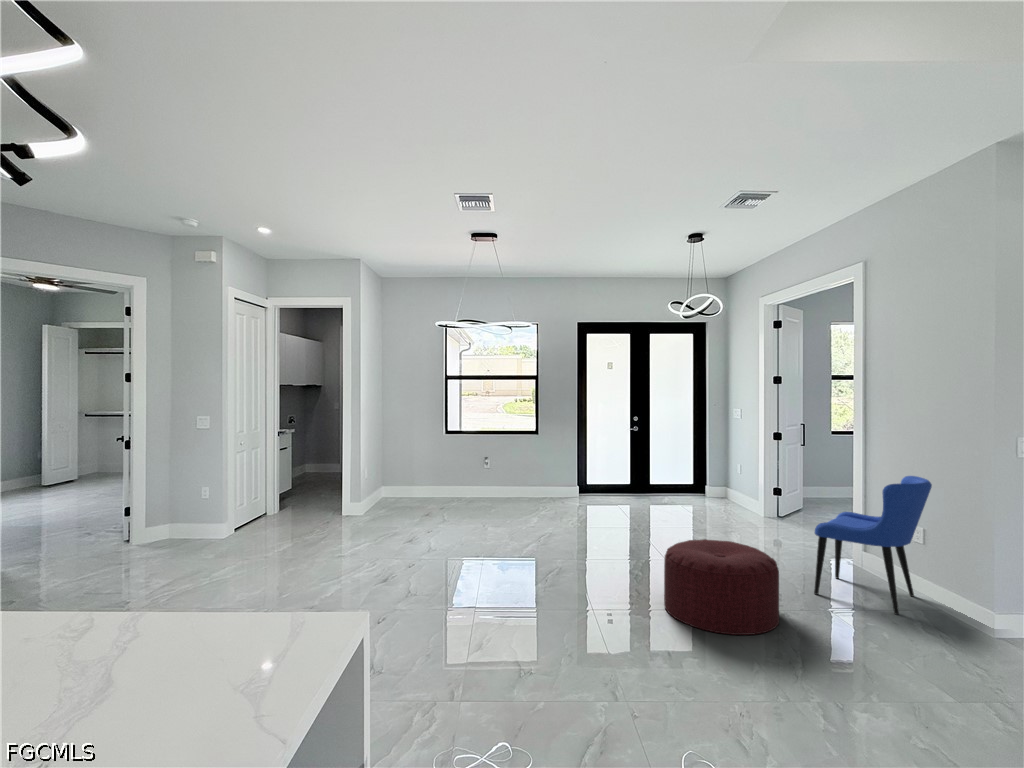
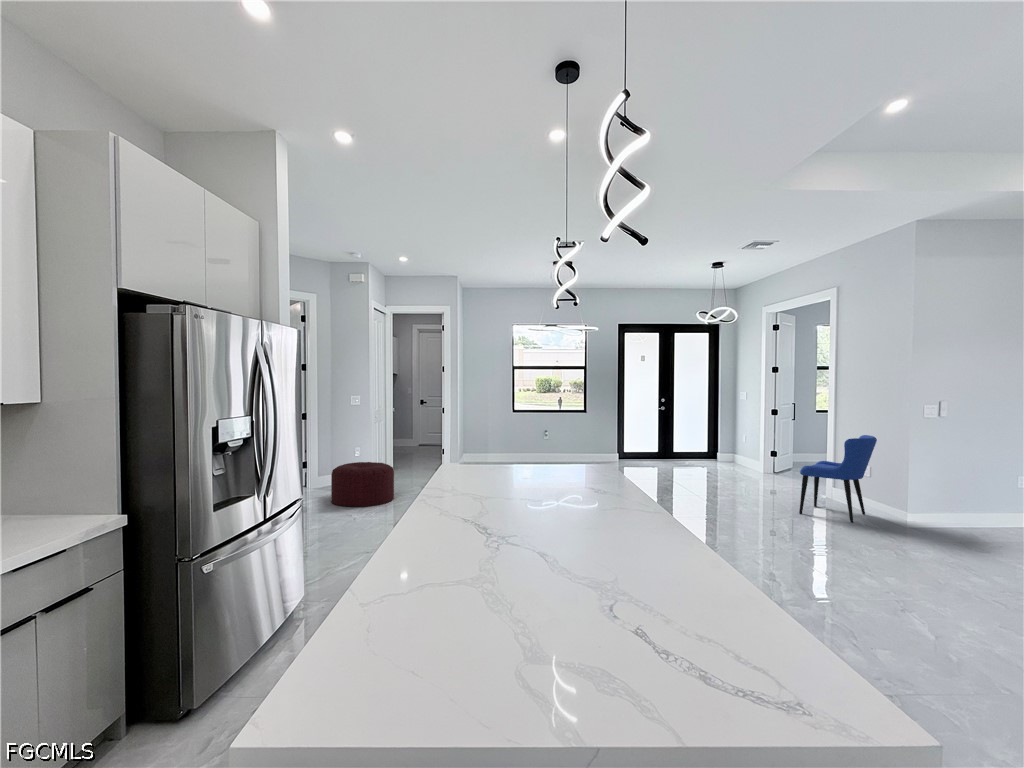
ottoman: present [664,539,779,635] -> present [331,462,394,507]

